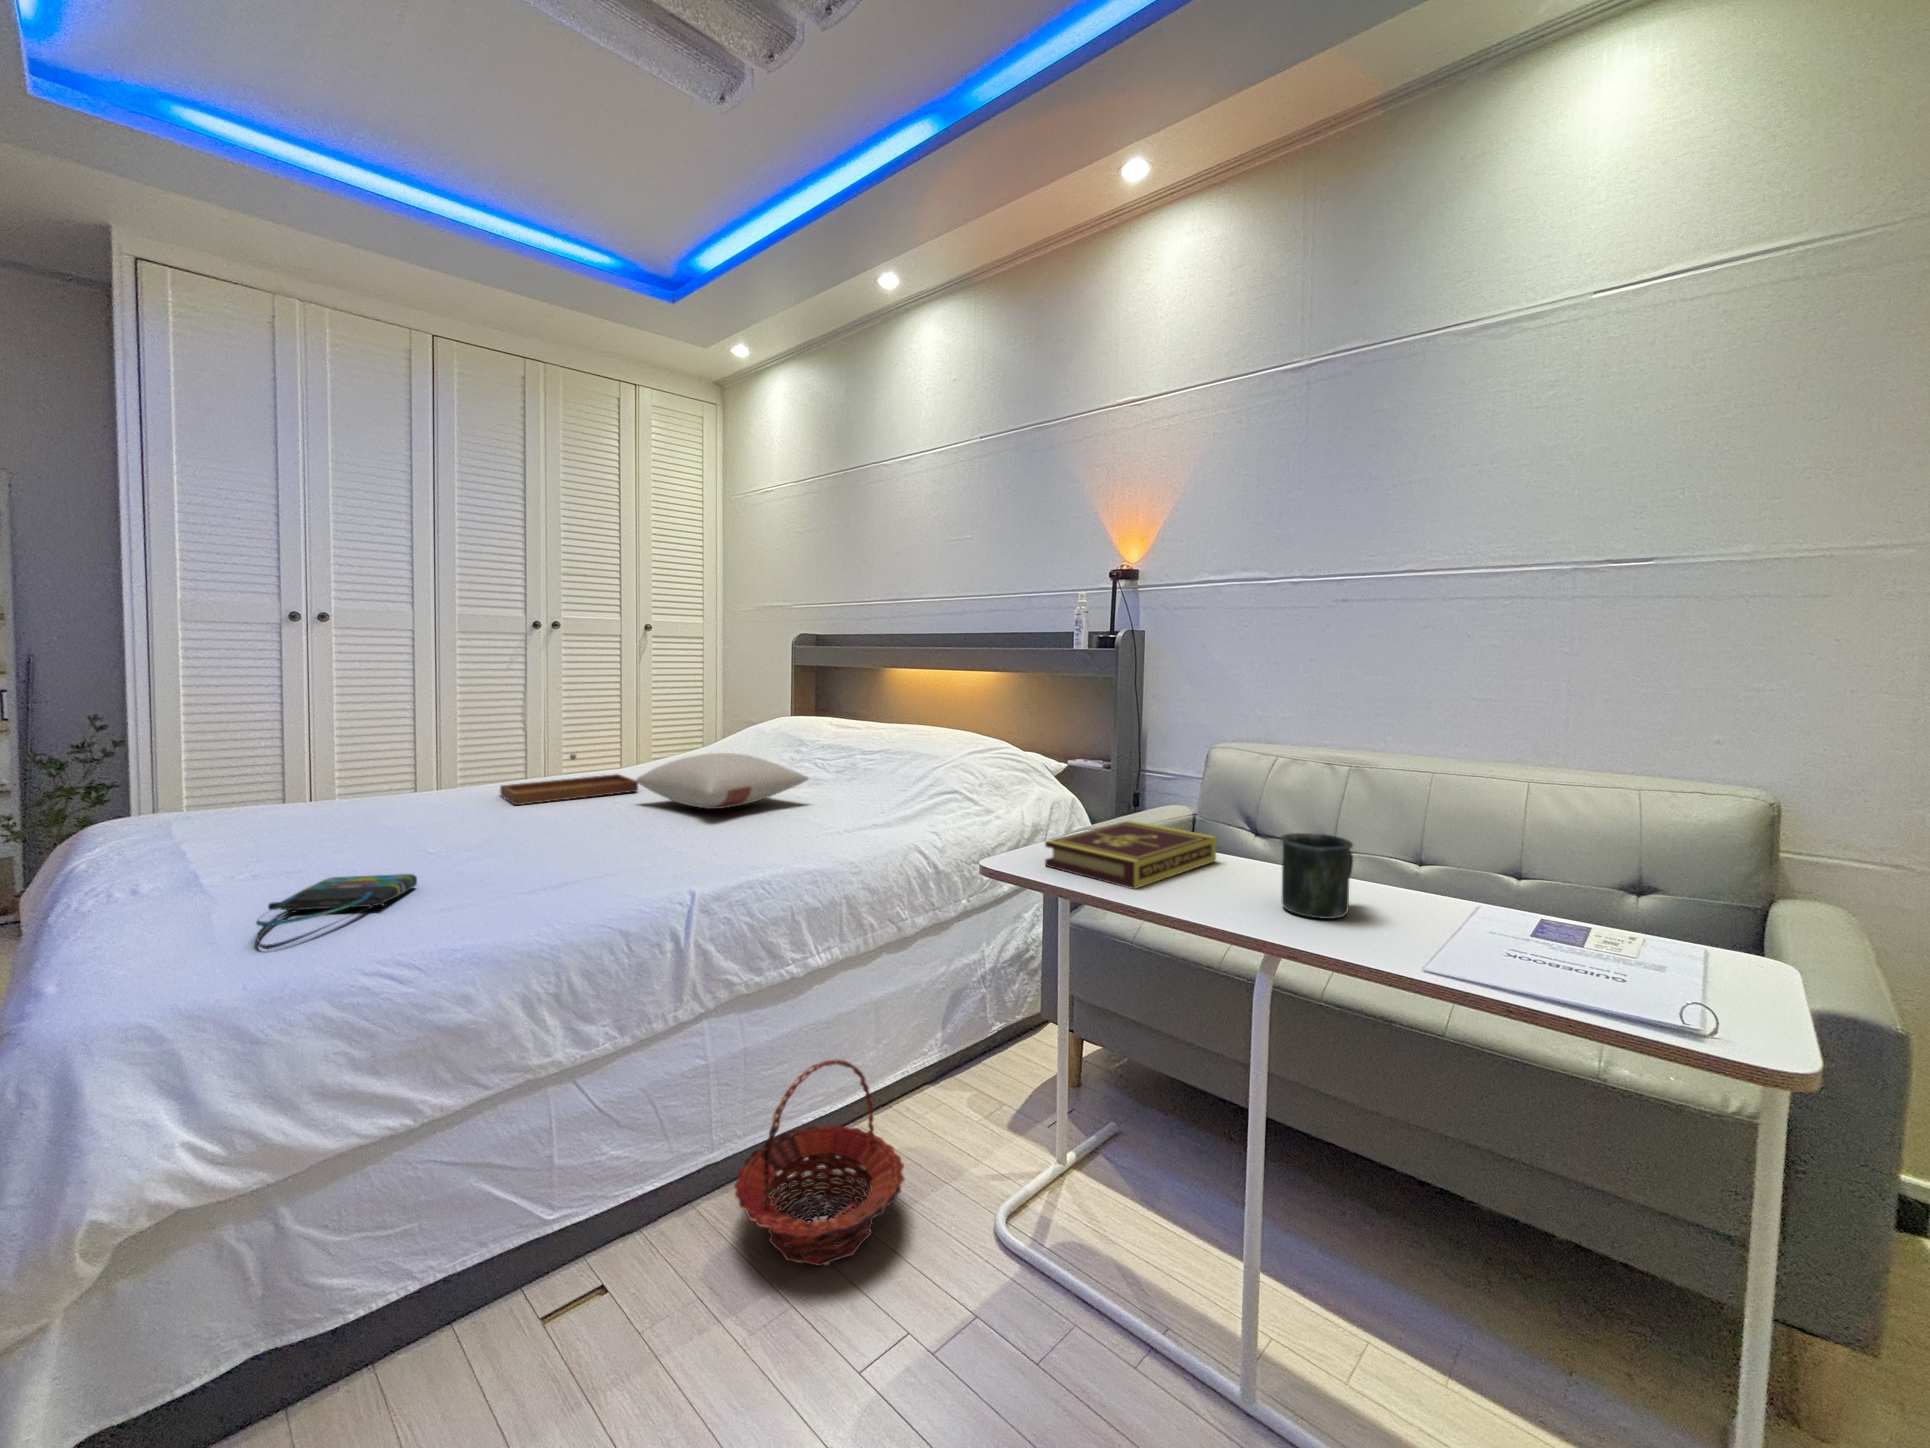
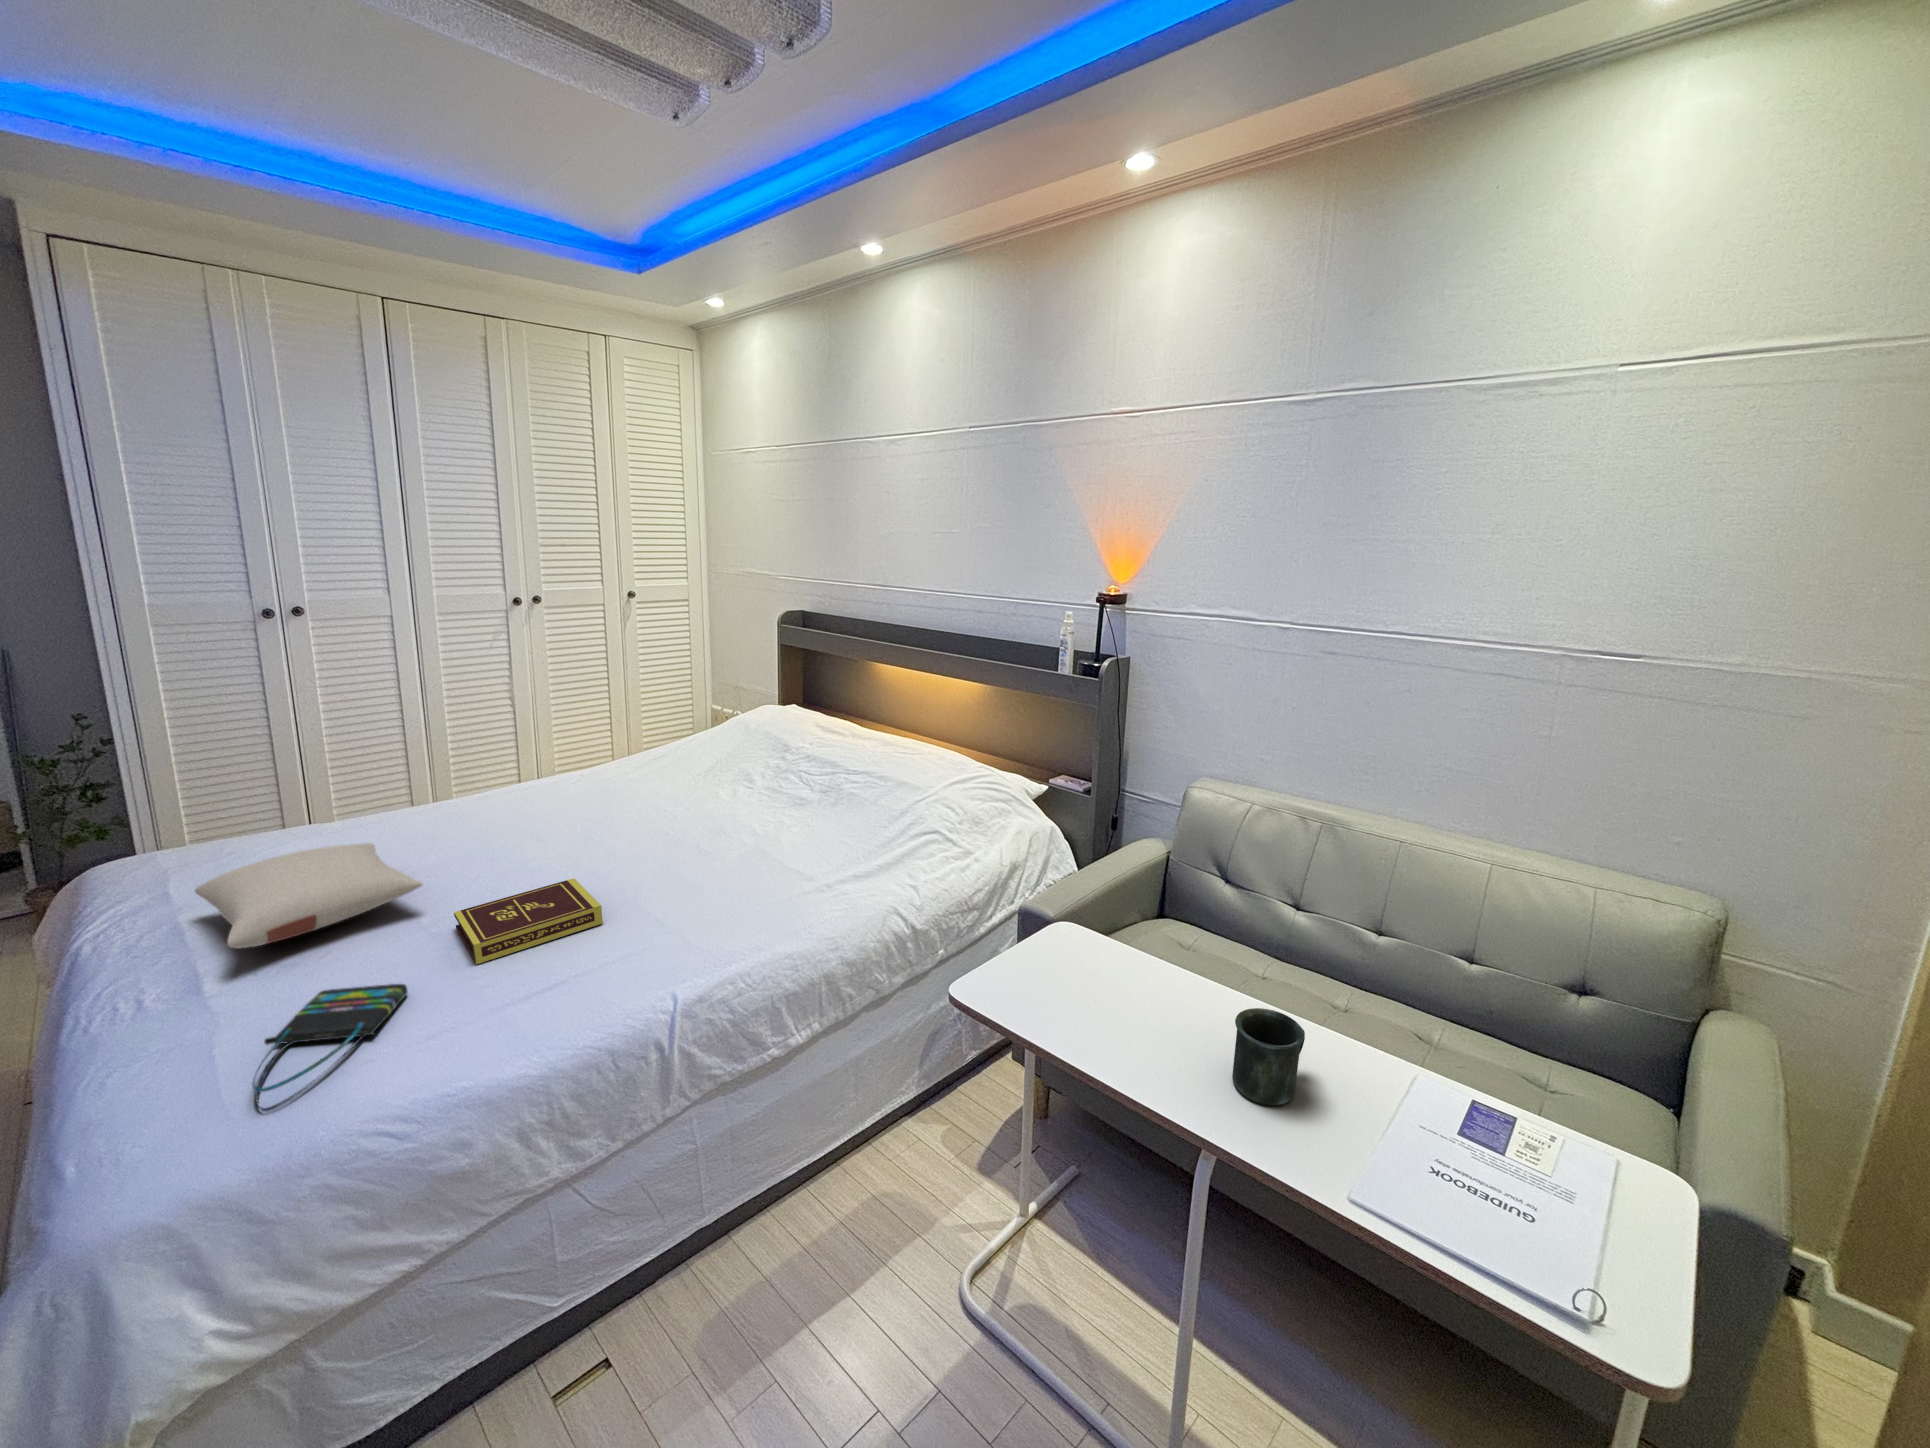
pillow: present [636,753,809,809] -> present [195,843,422,948]
tray: present [500,754,638,805] -> none [488,774,626,838]
book: present [1045,821,1217,889] -> present [454,878,603,964]
basket: present [735,1060,904,1266] -> none [723,1149,878,1334]

